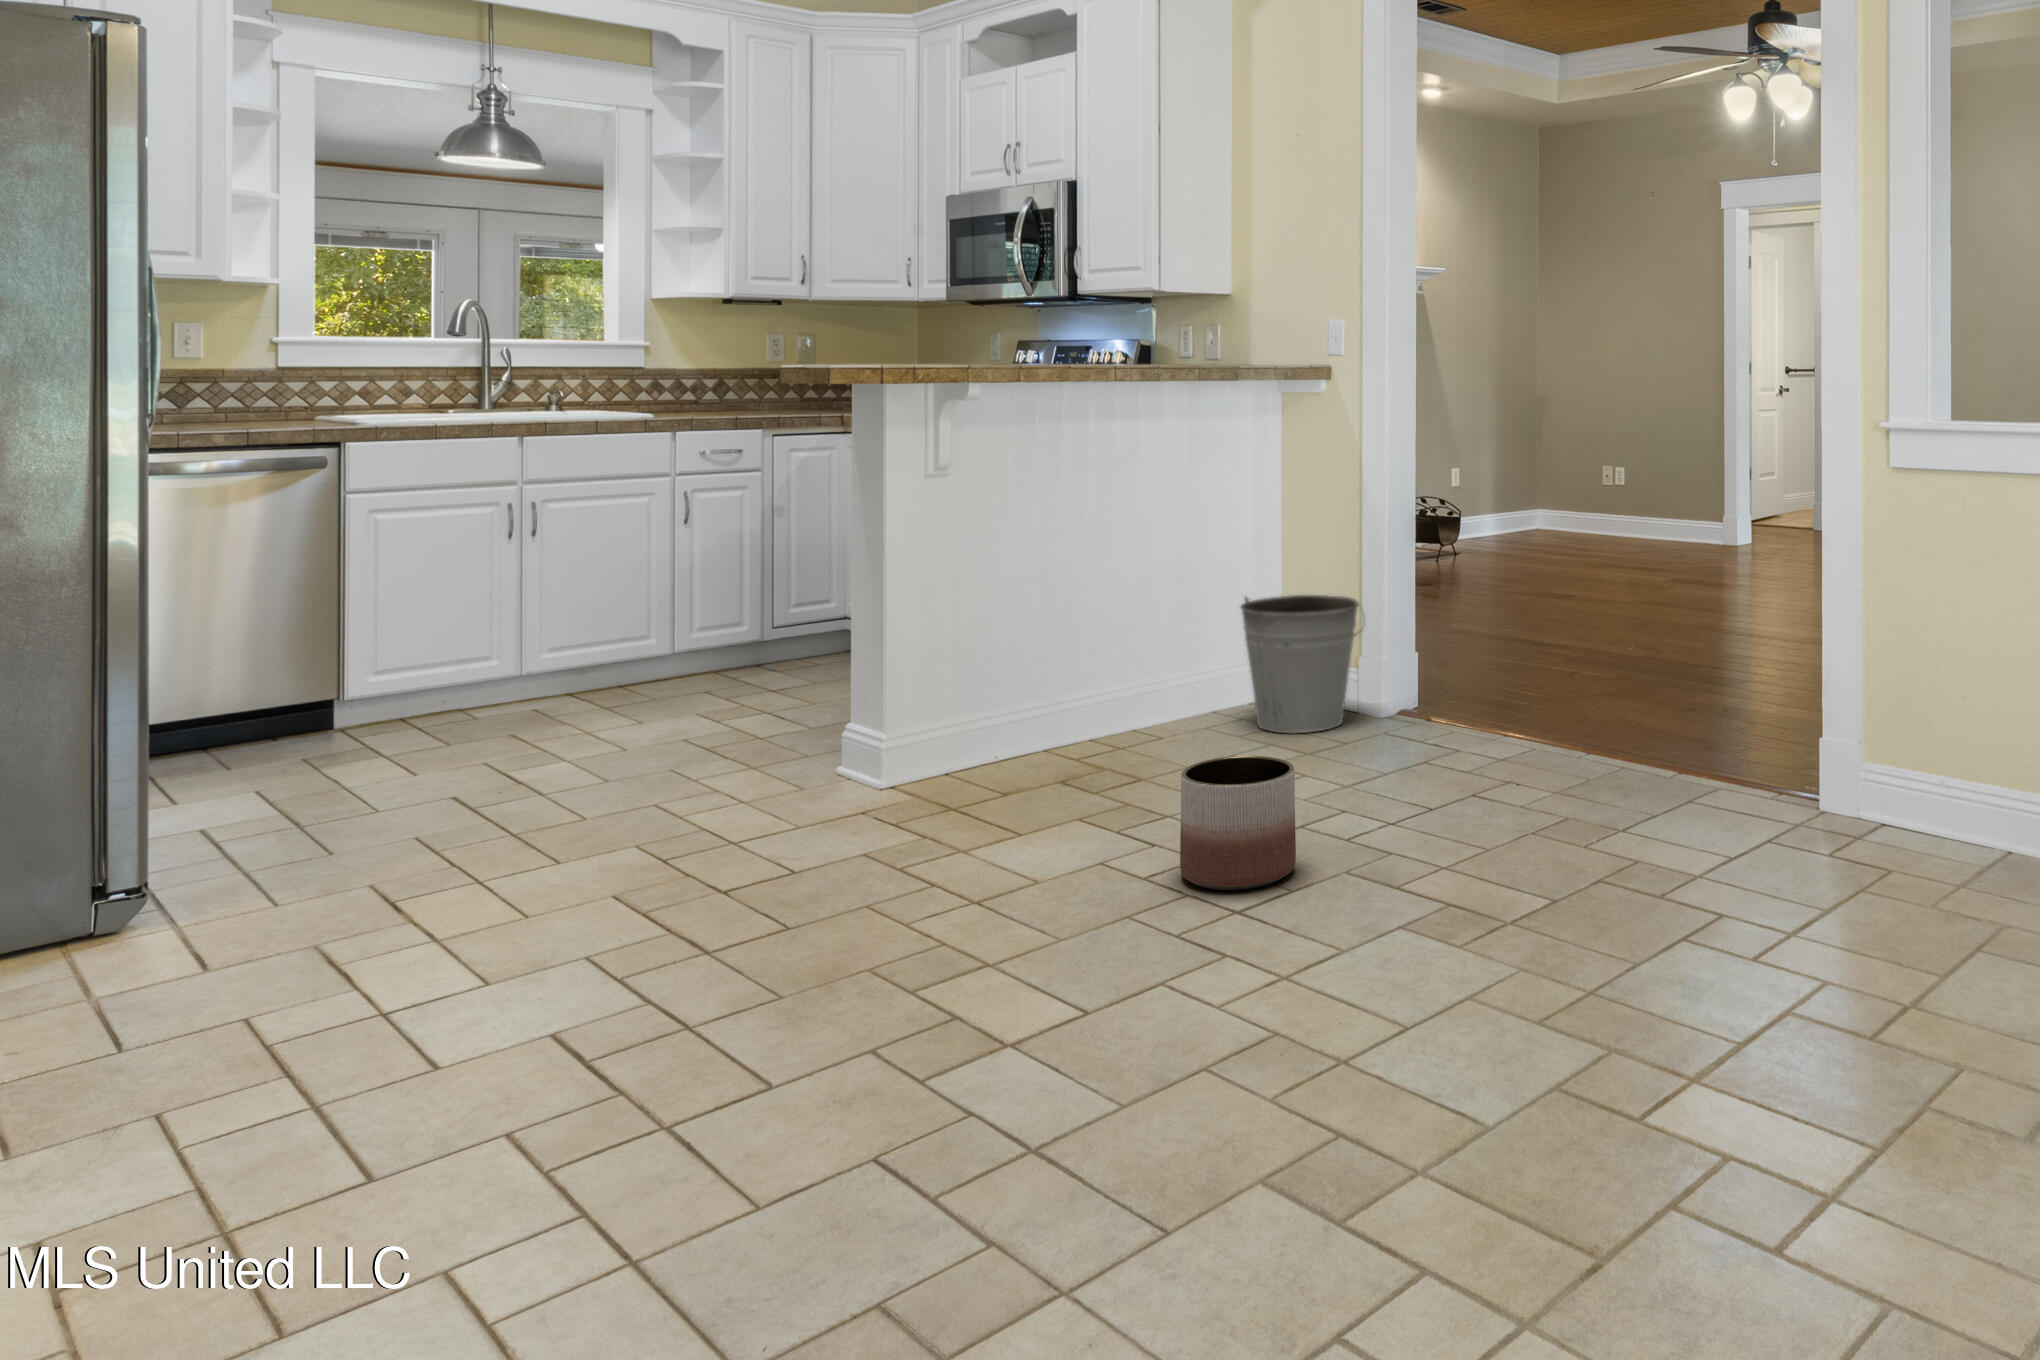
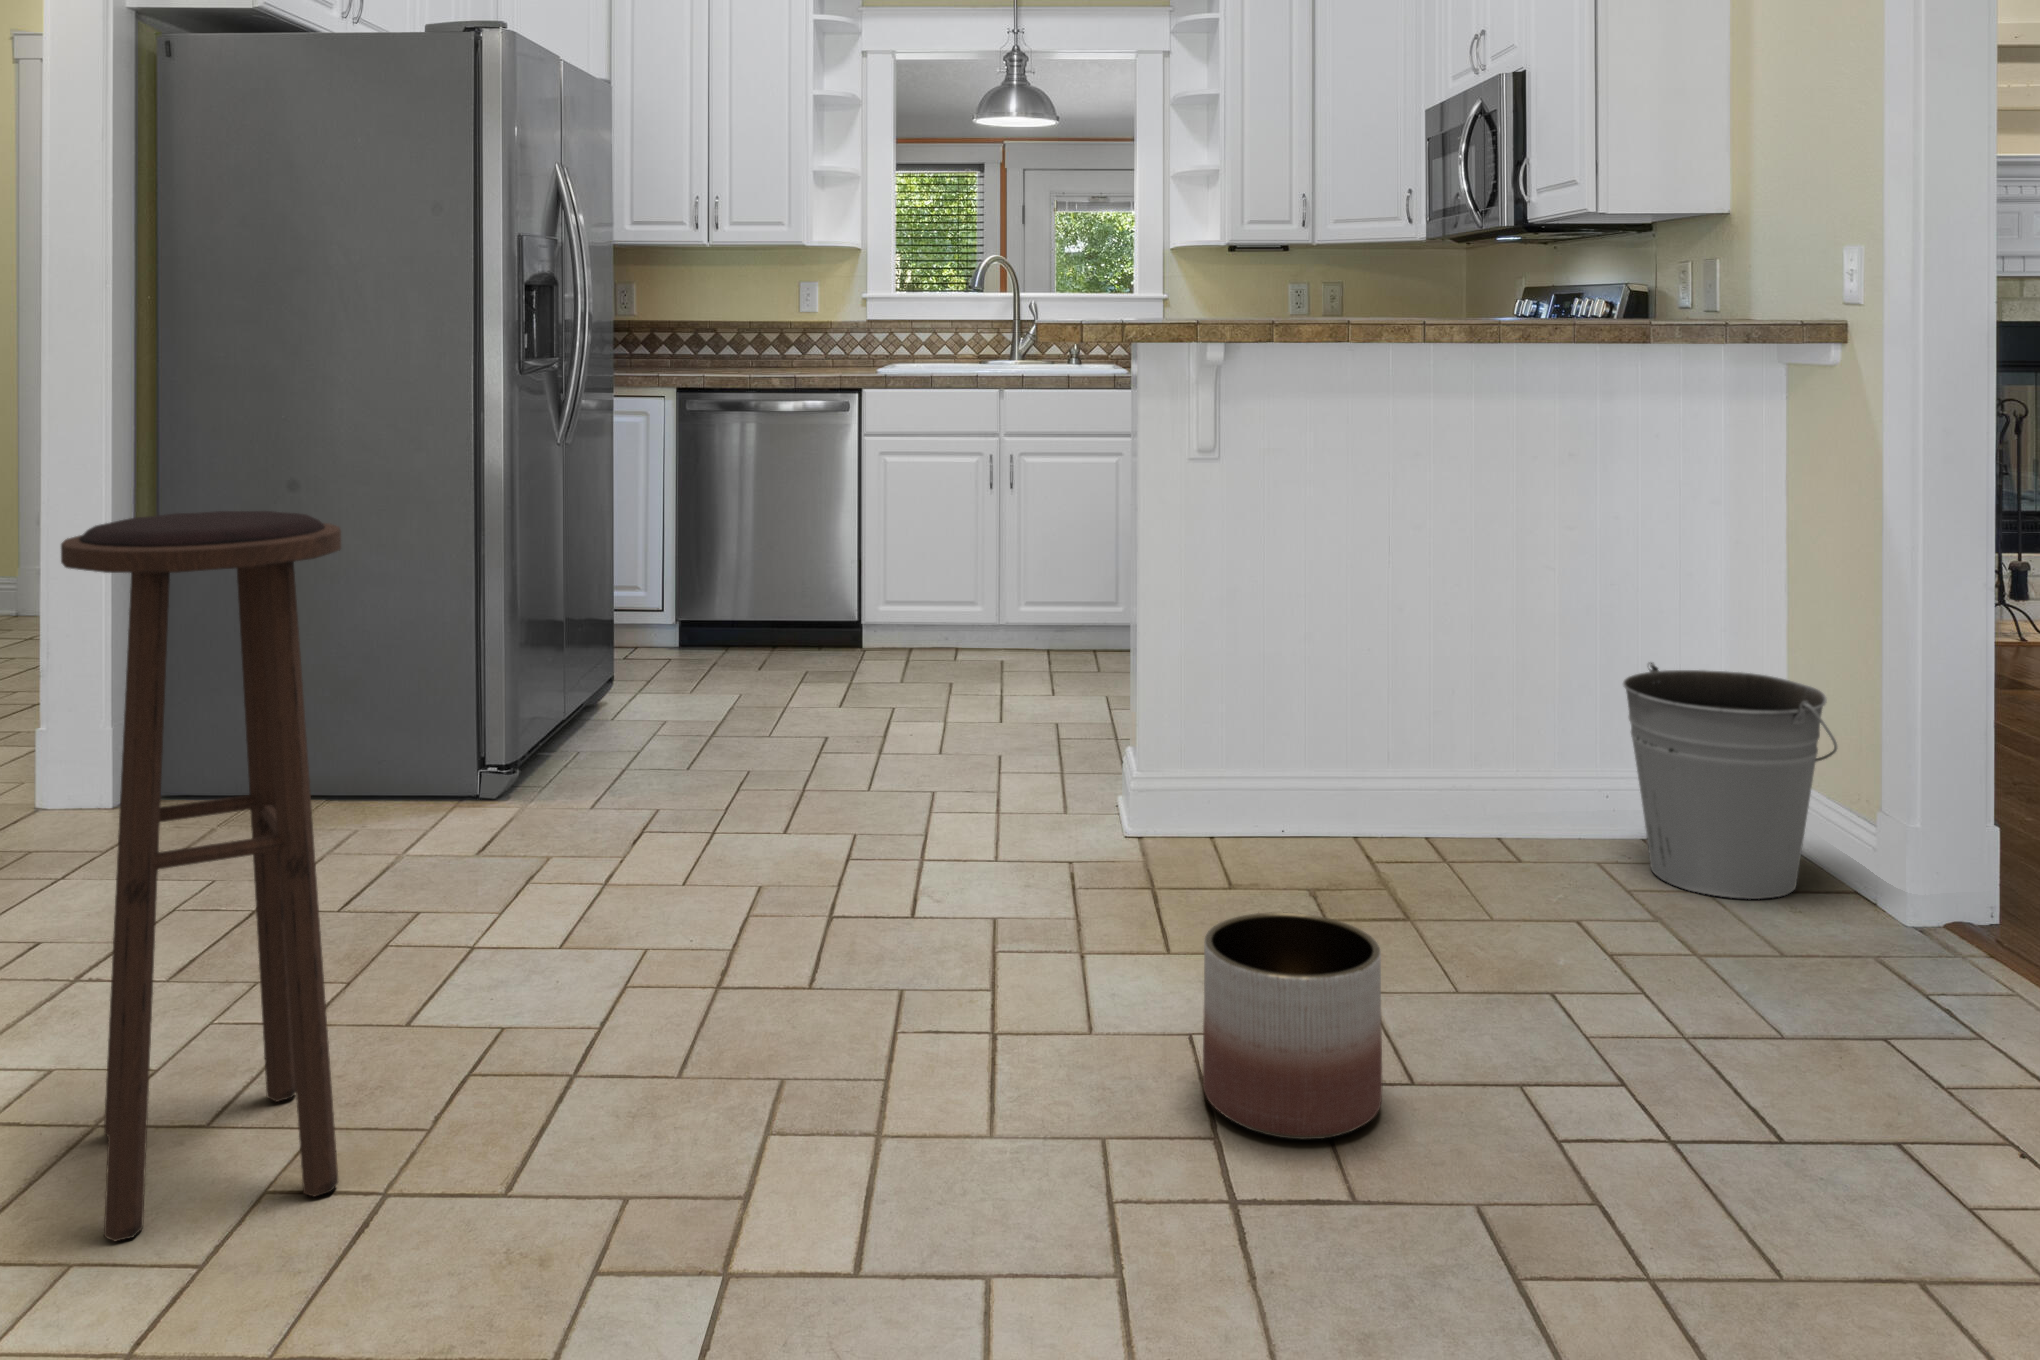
stool: none [293,546,655,1245] -> present [61,511,341,1241]

